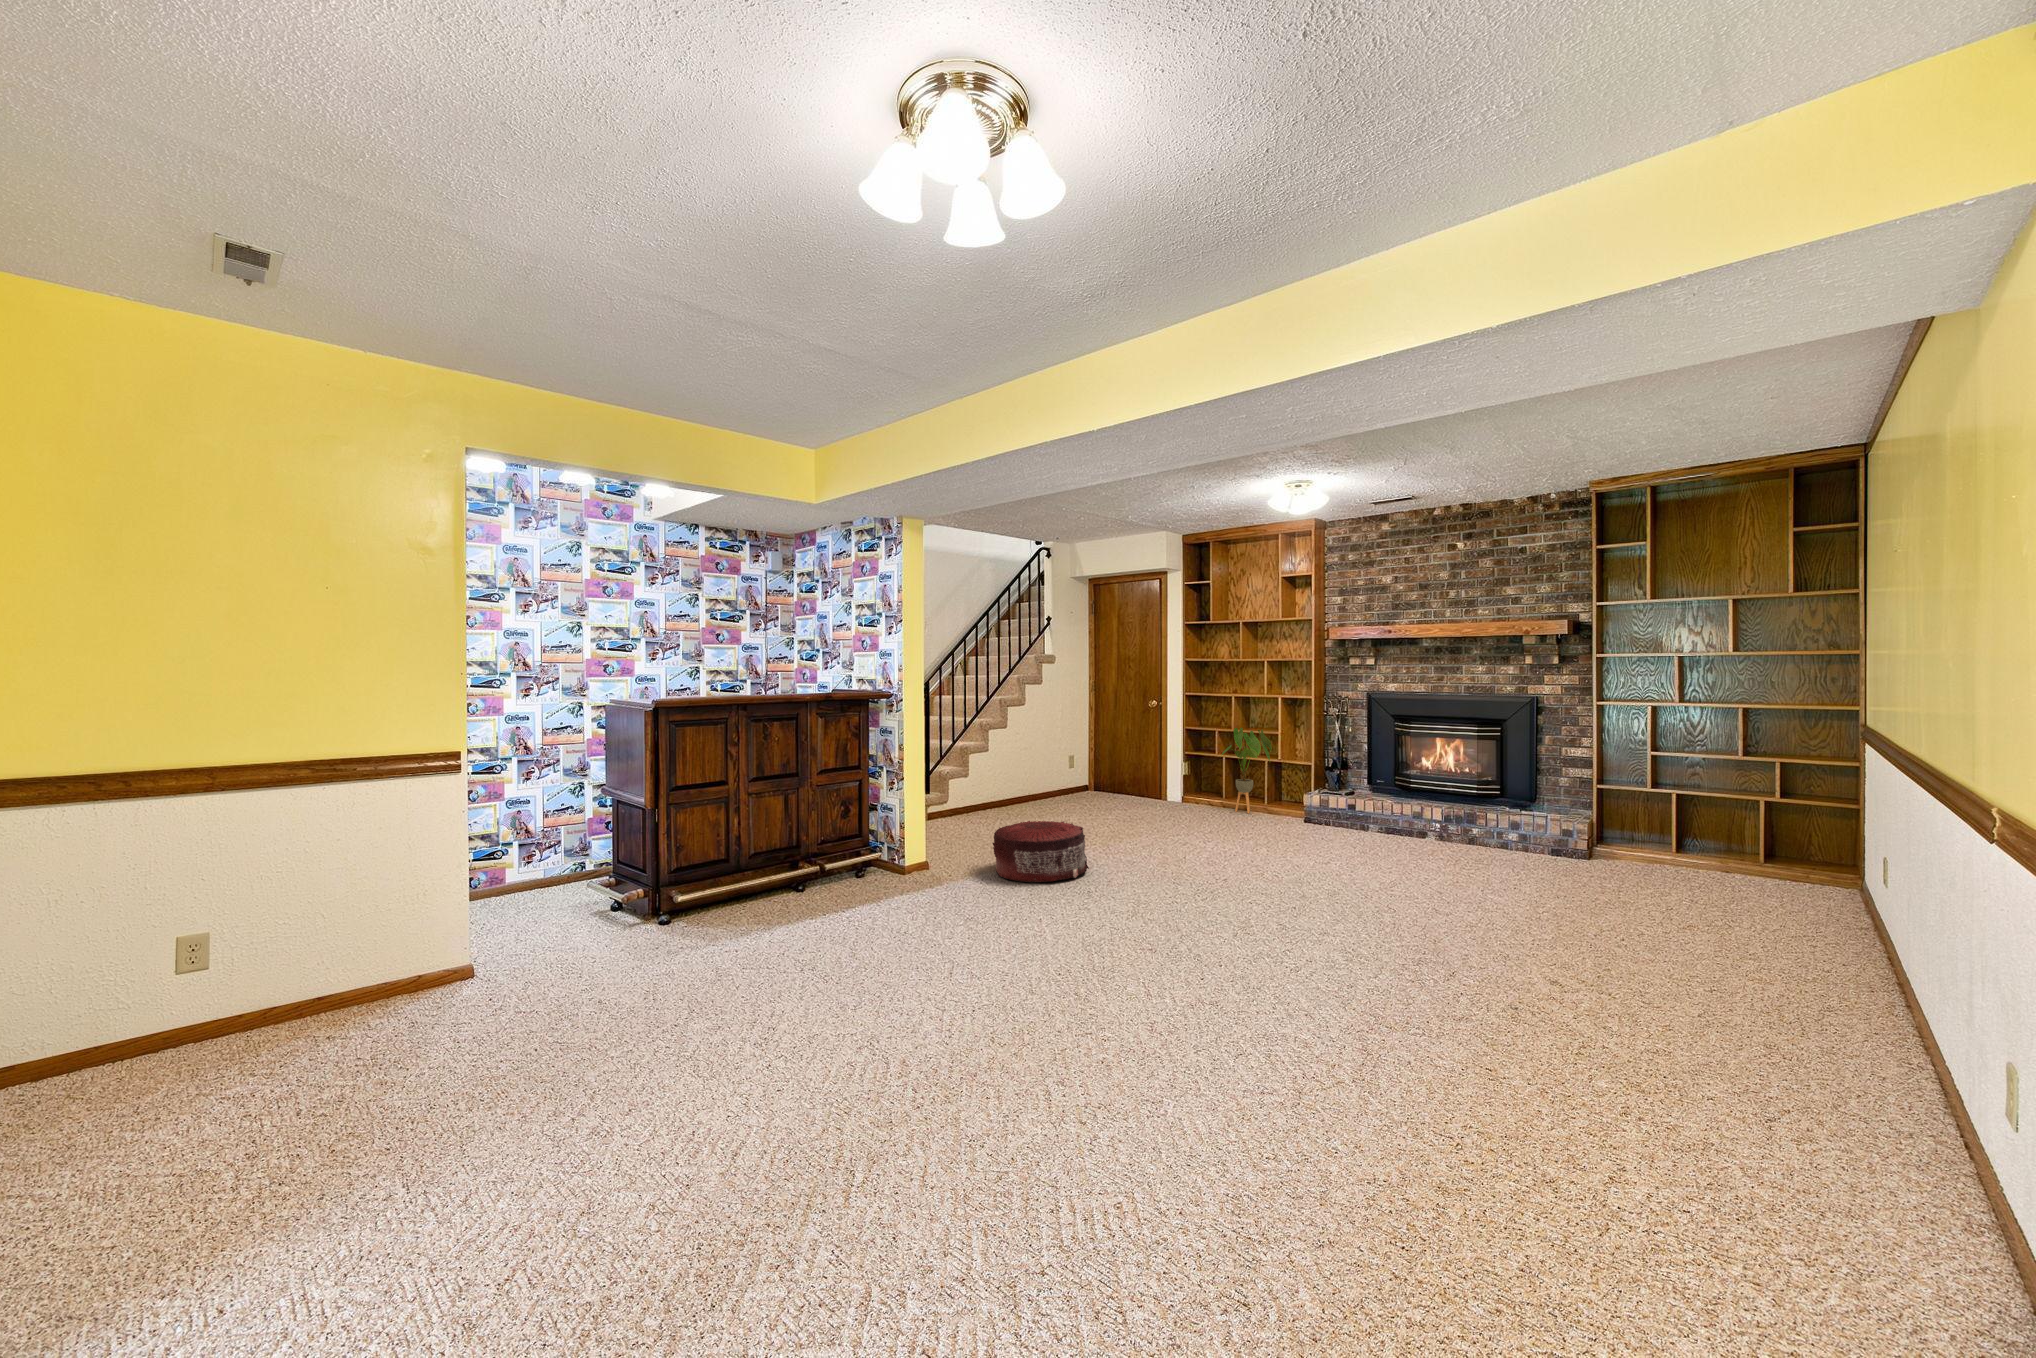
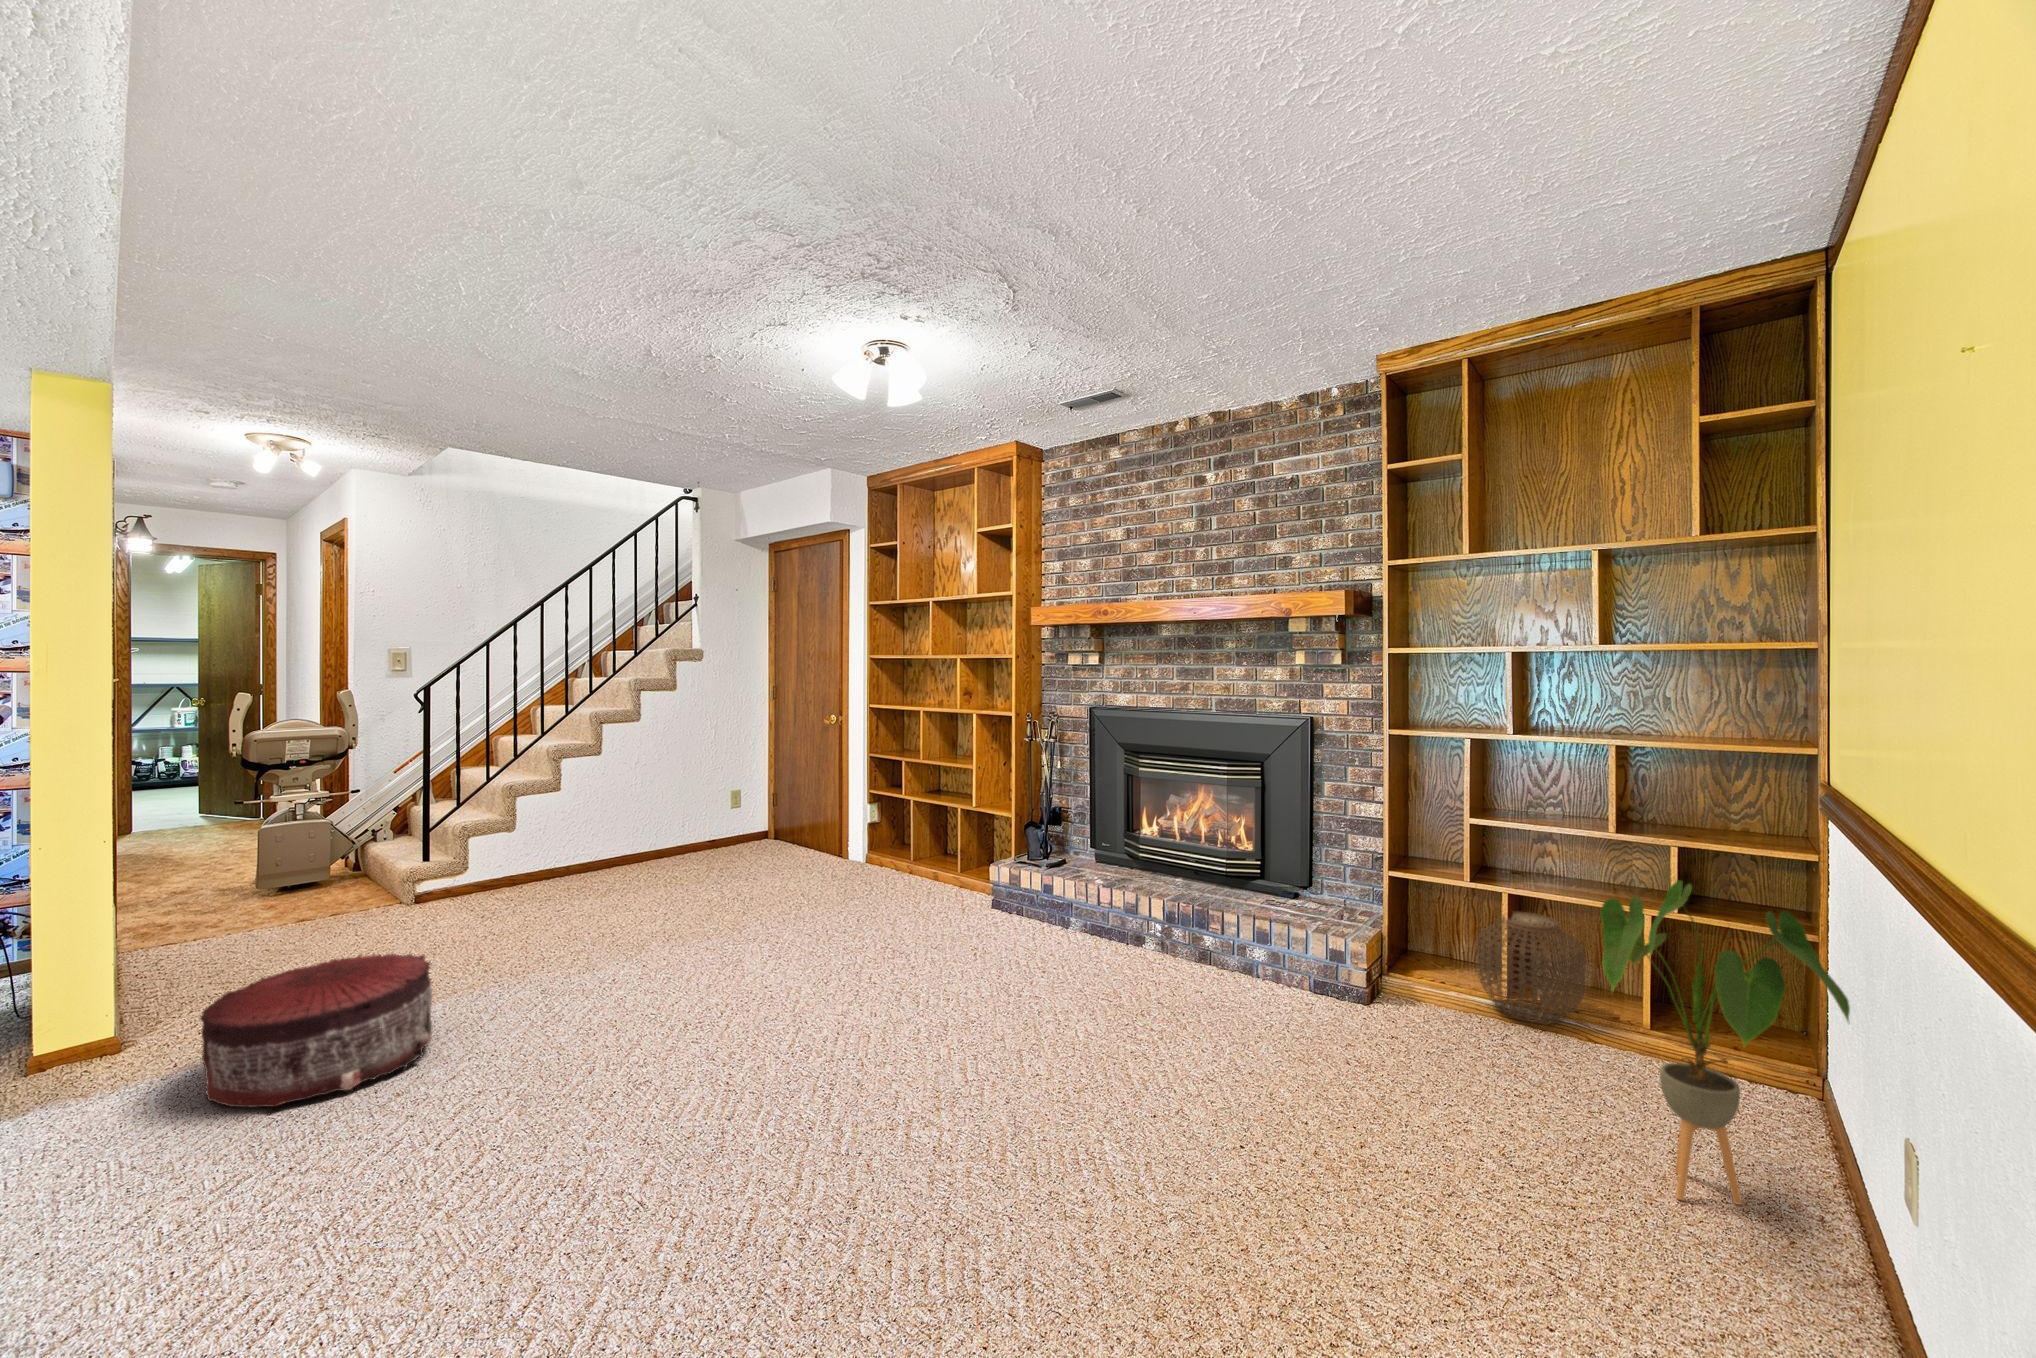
house plant: present [1221,728,1272,813] -> present [1600,881,1850,1205]
woven basket: none [1656,807,1724,868] -> present [1477,912,1586,1024]

